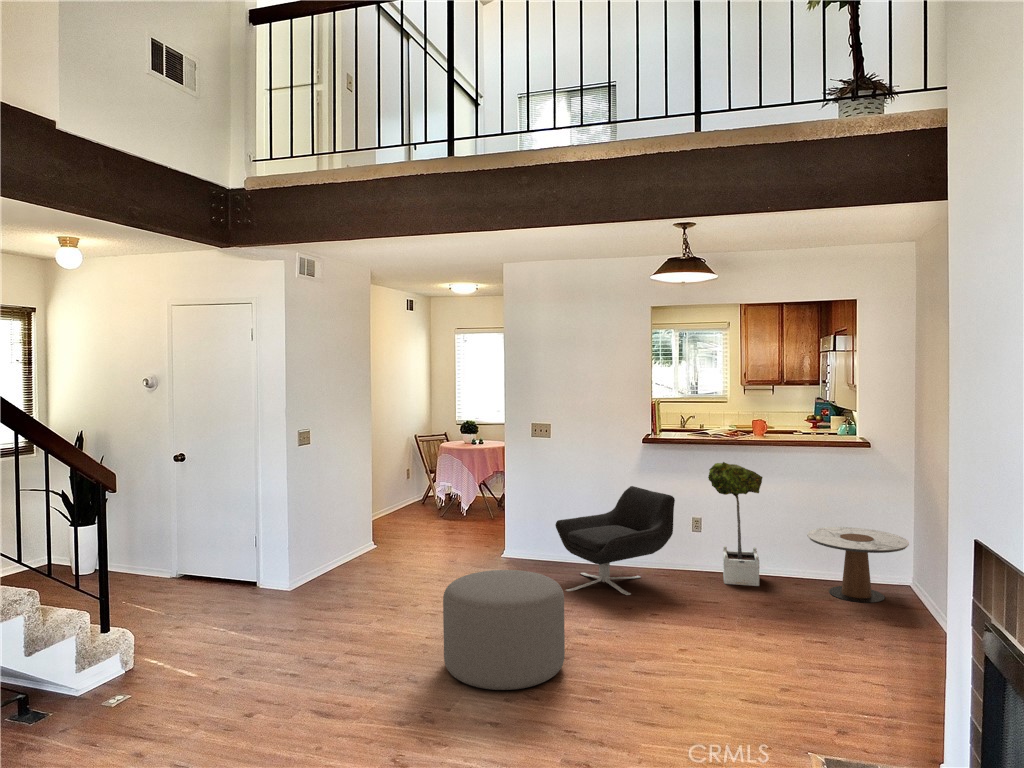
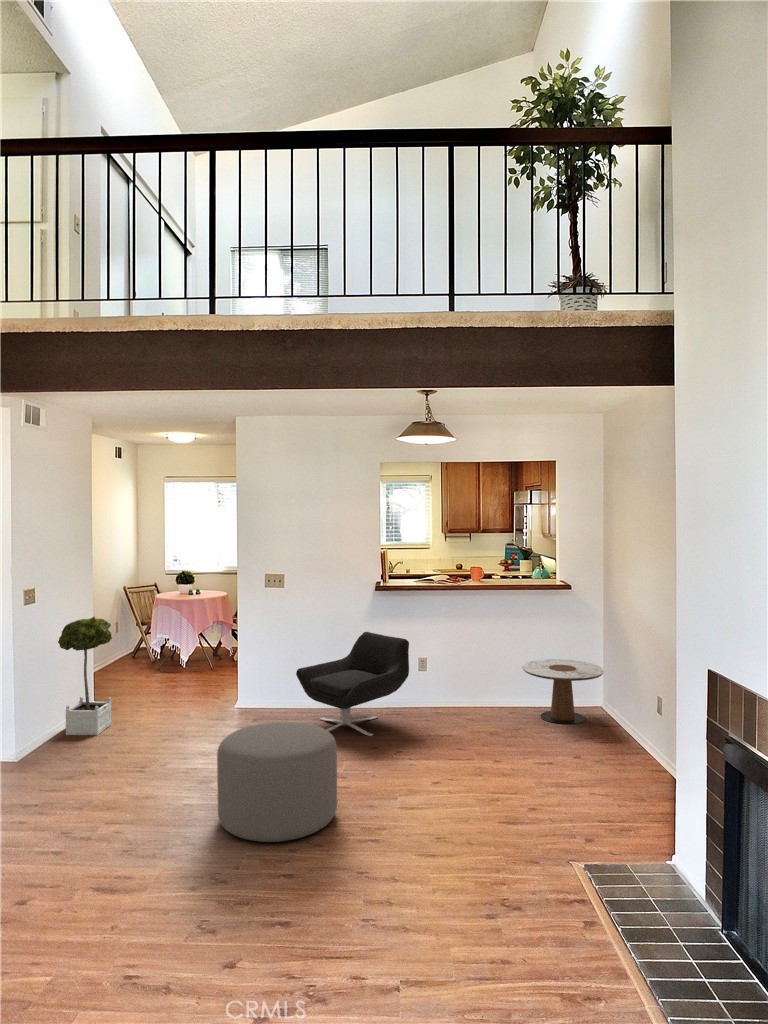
potted tree: present [708,462,763,586] -> present [58,617,112,735]

